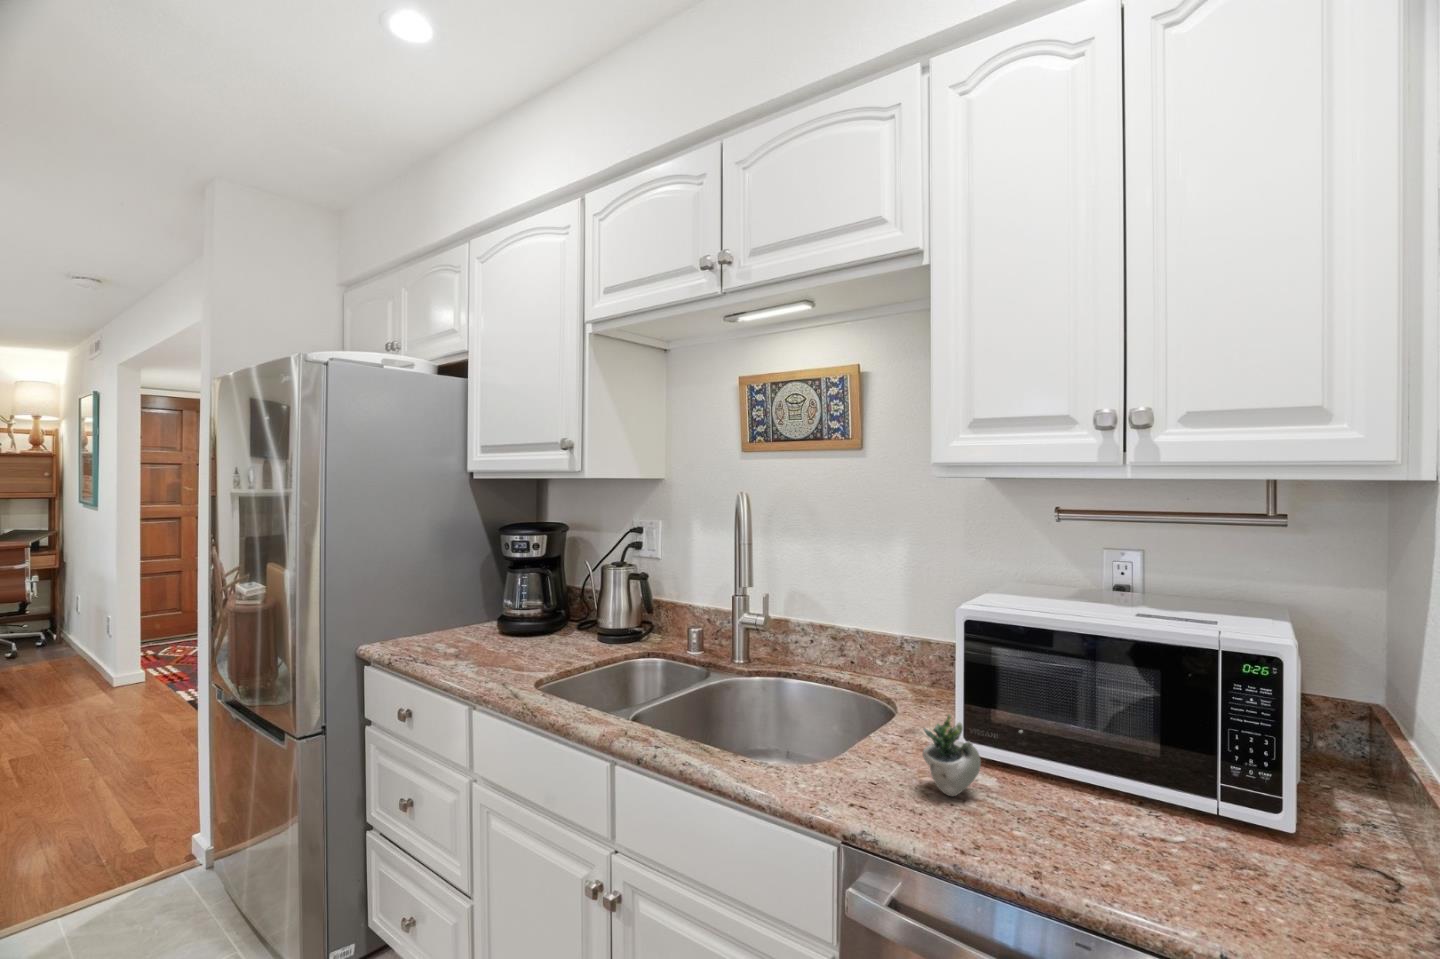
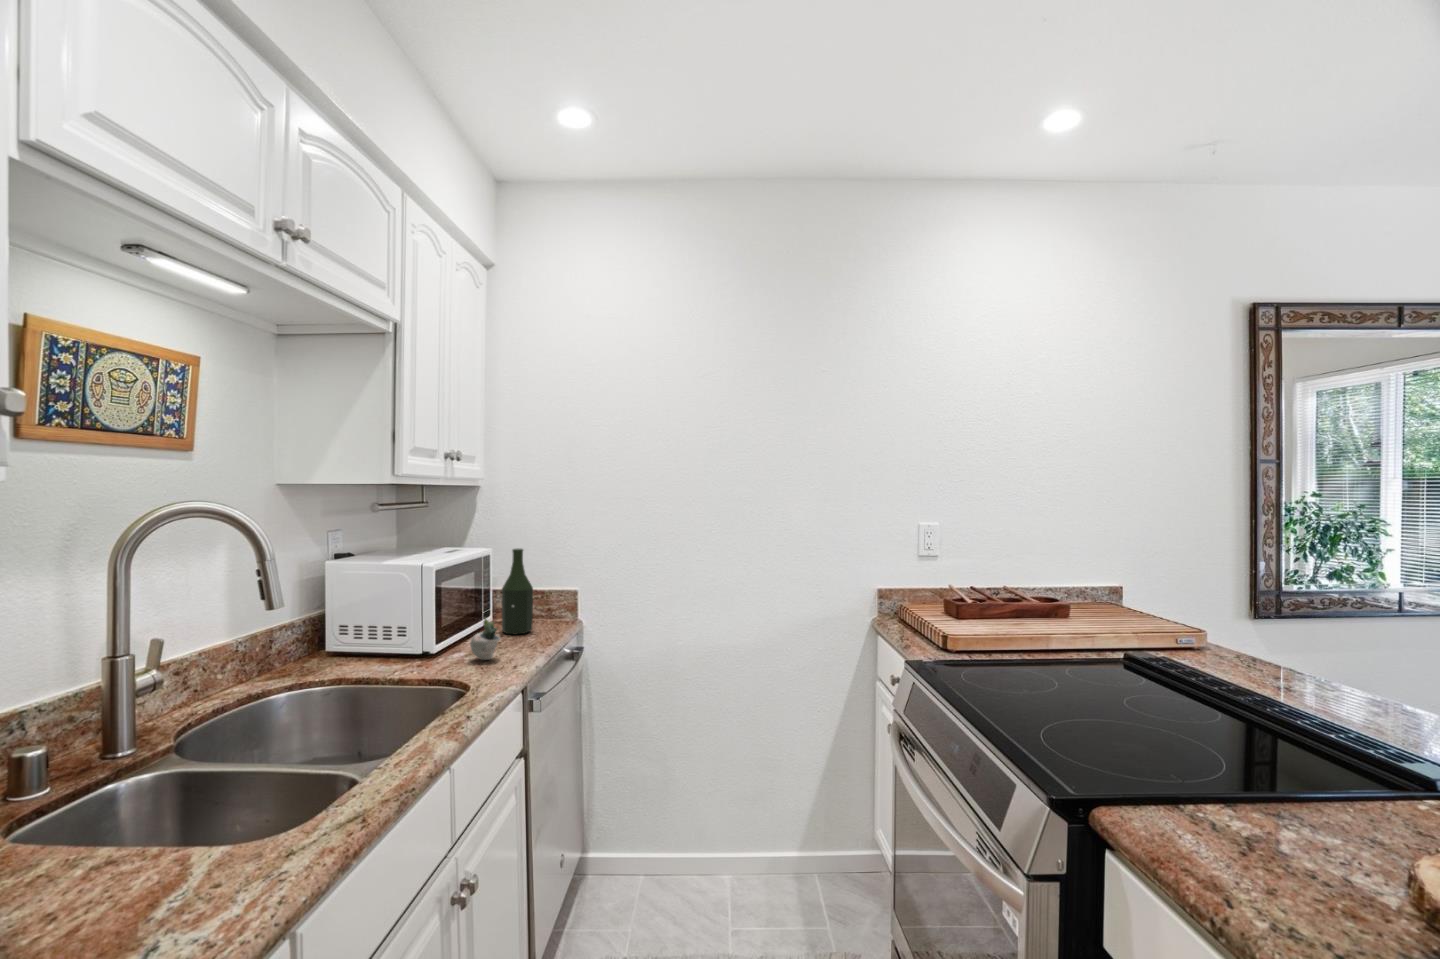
bottle: none [1197,640,1298,884] -> present [502,549,533,634]

